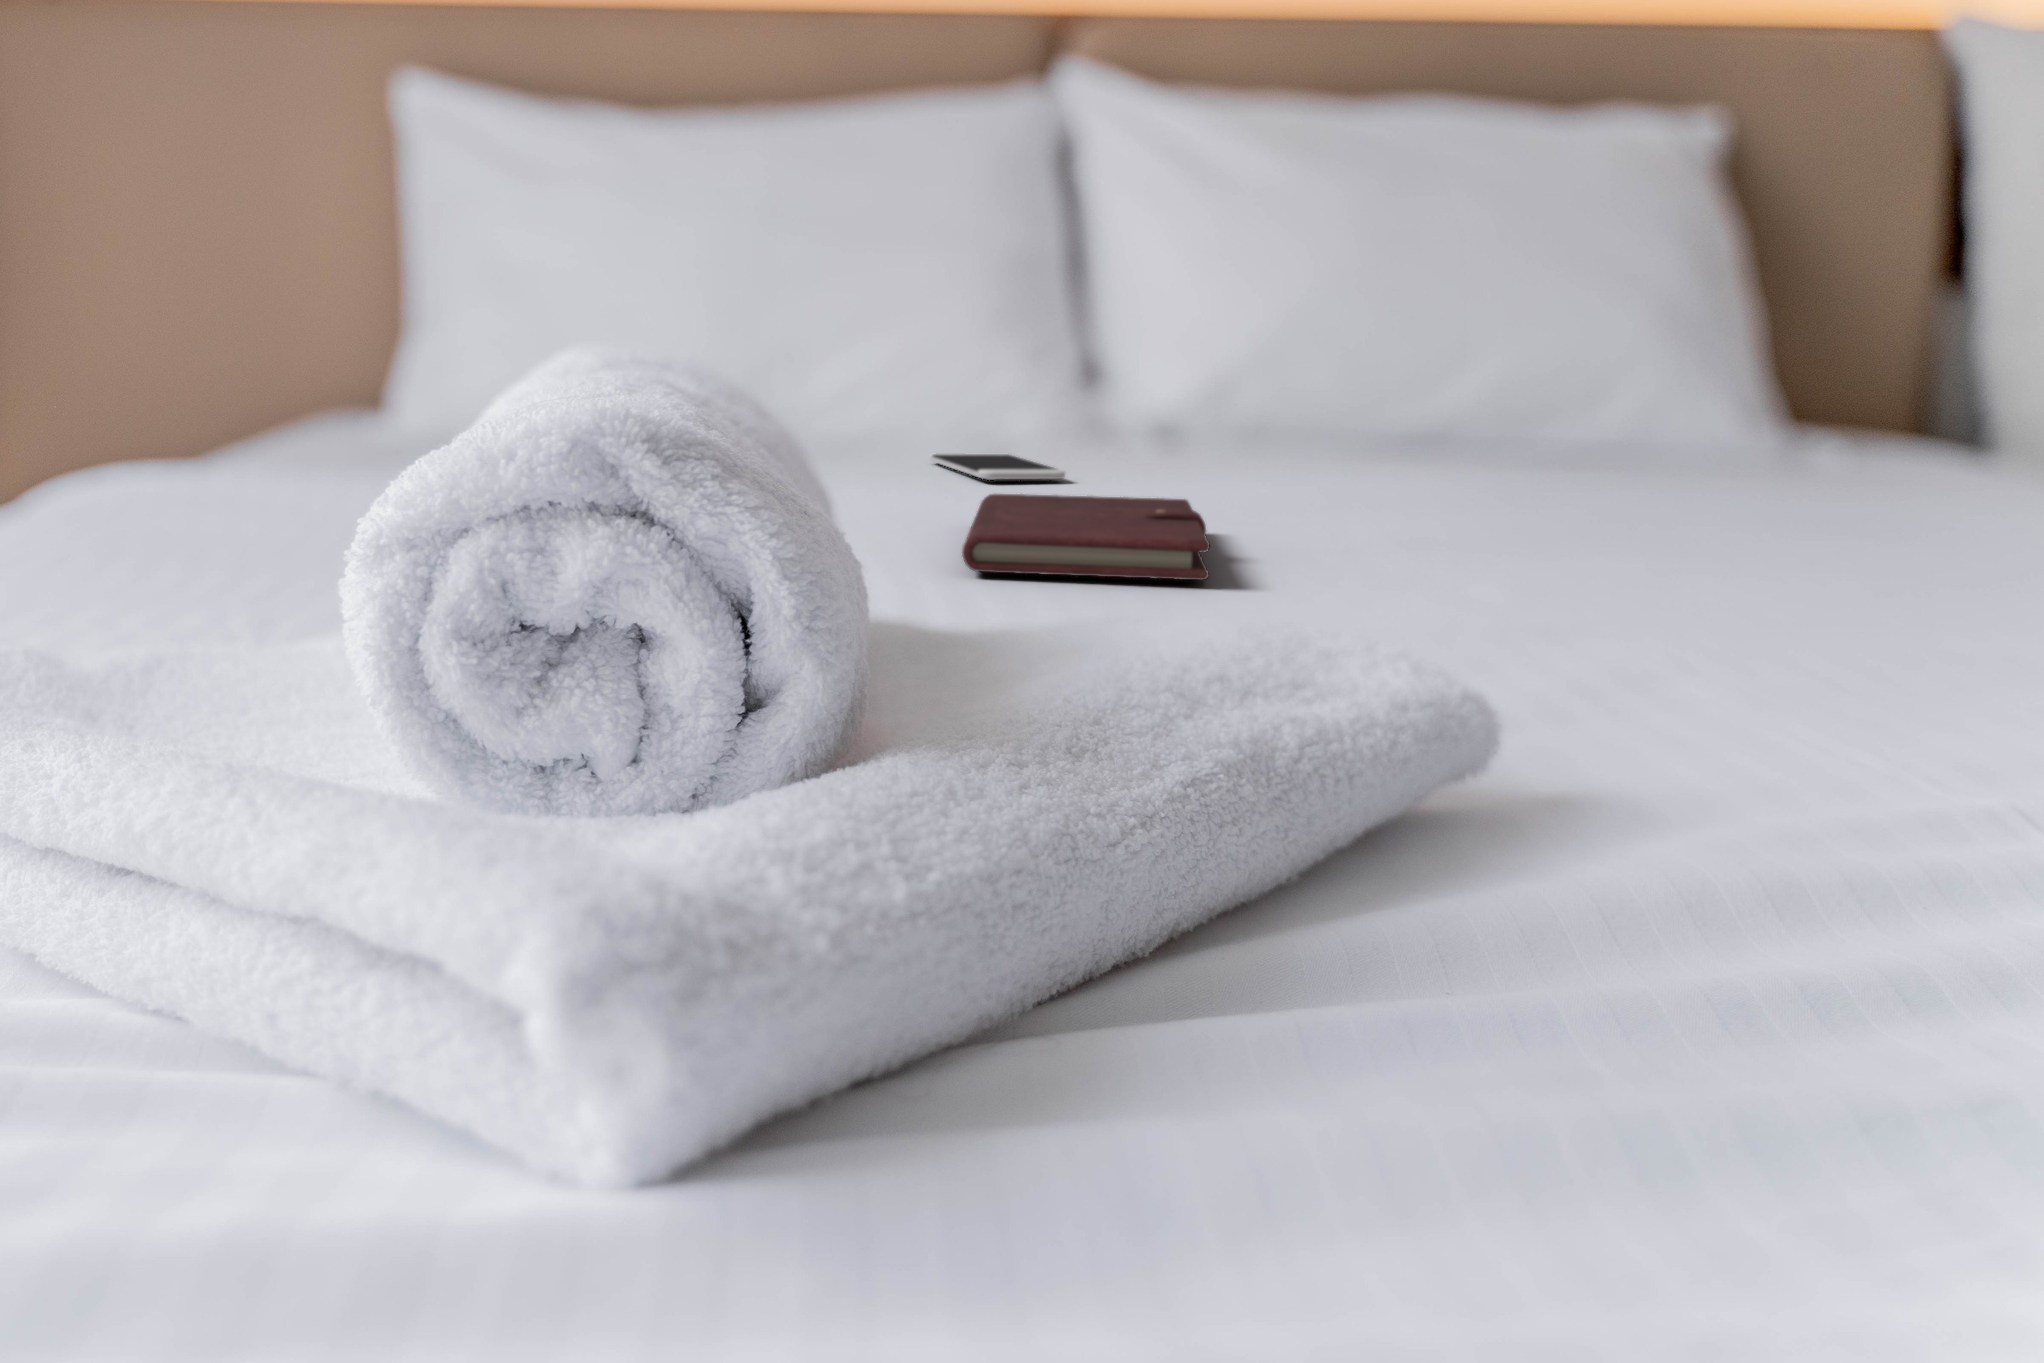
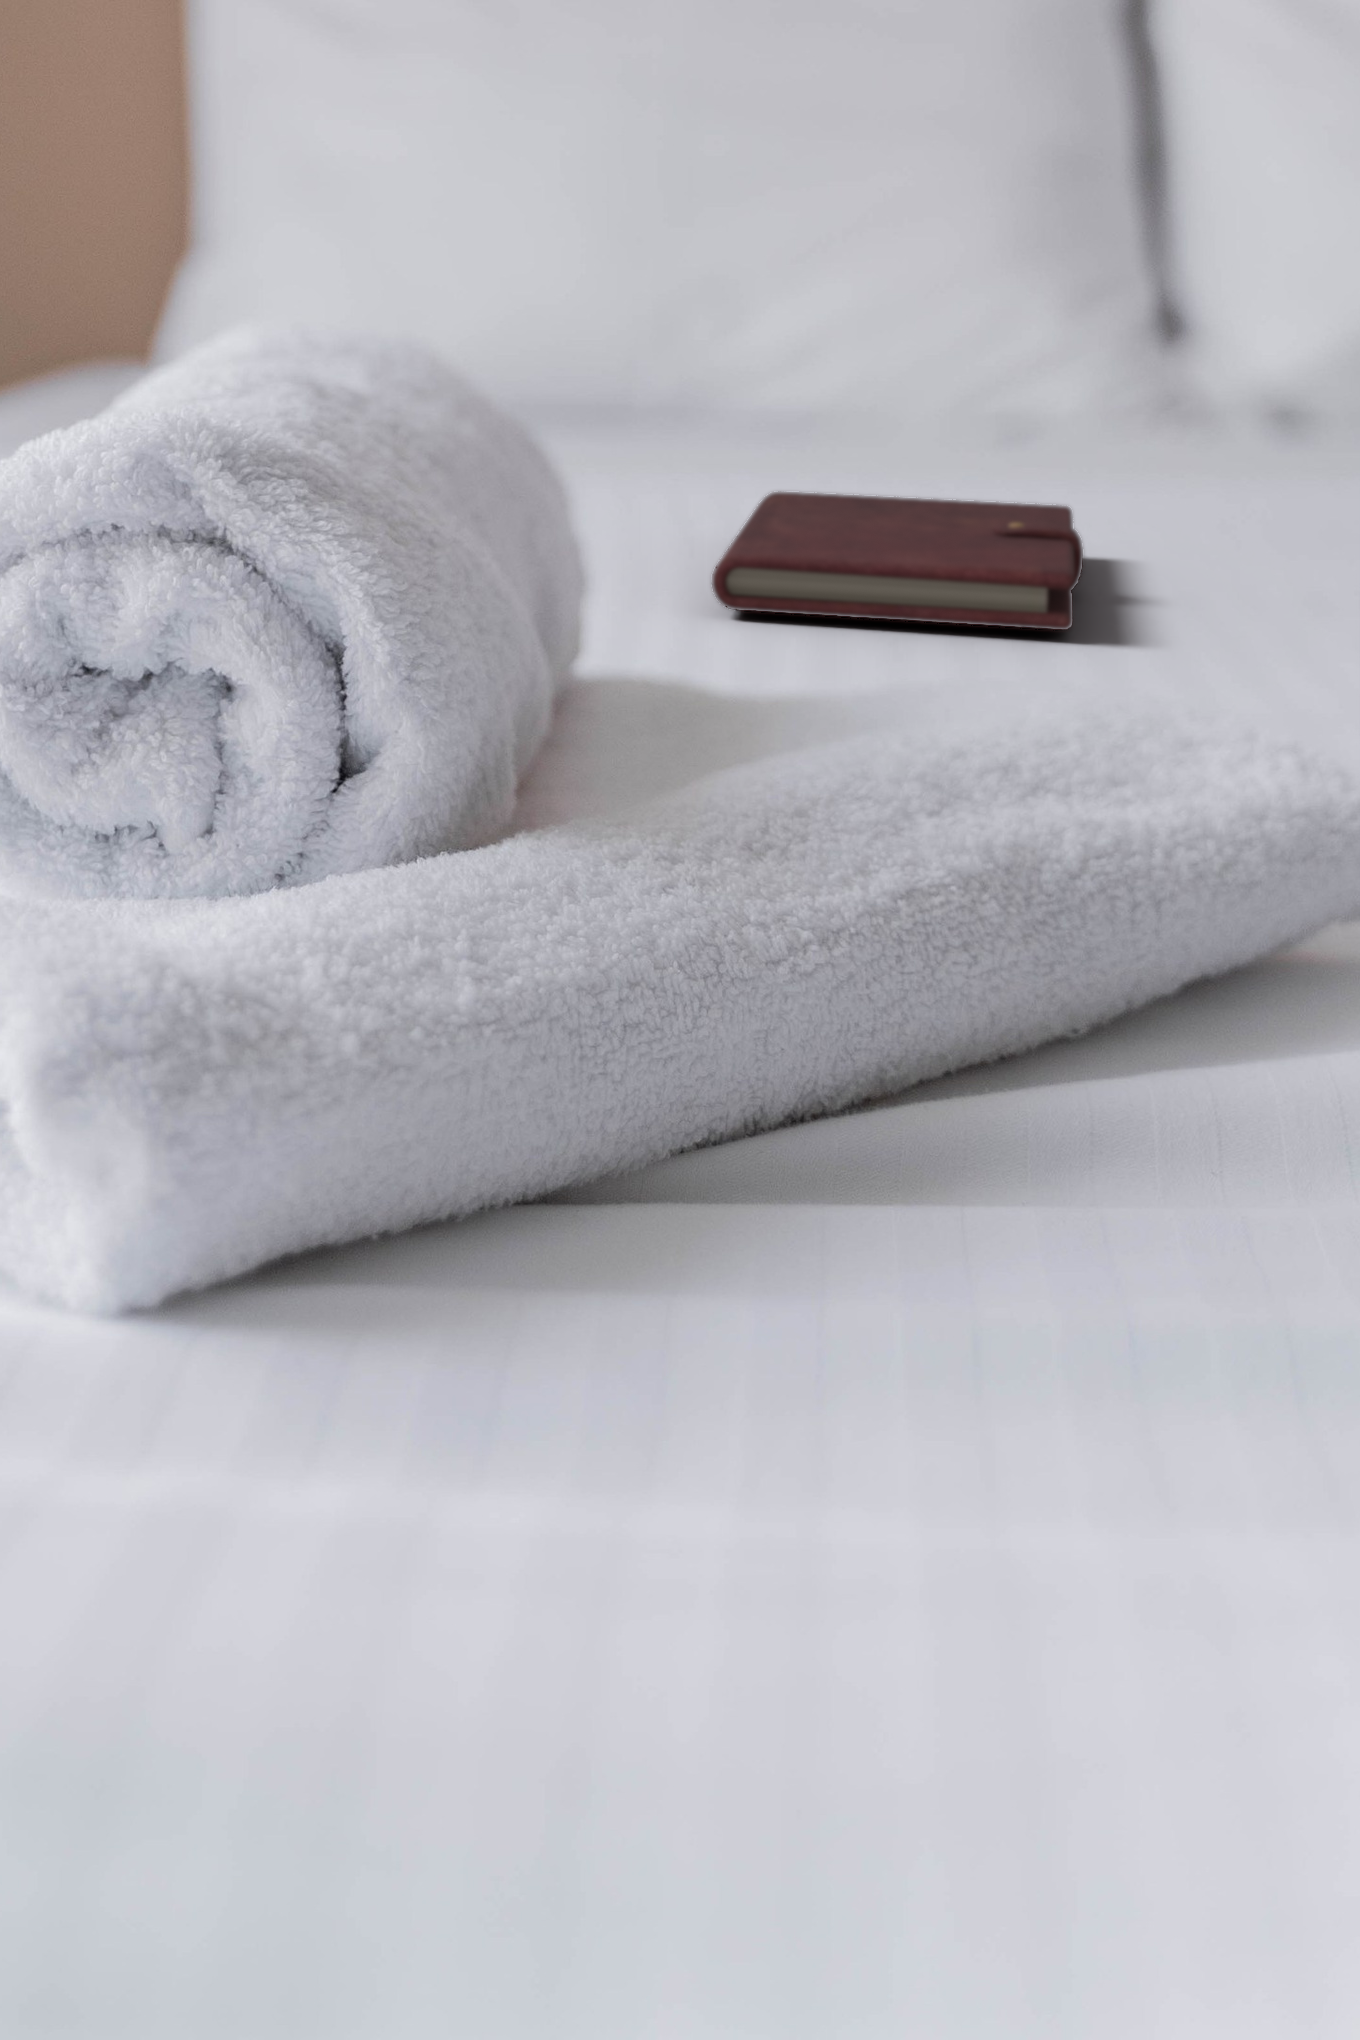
smartphone: present [930,453,1065,480] -> none [705,421,908,467]

